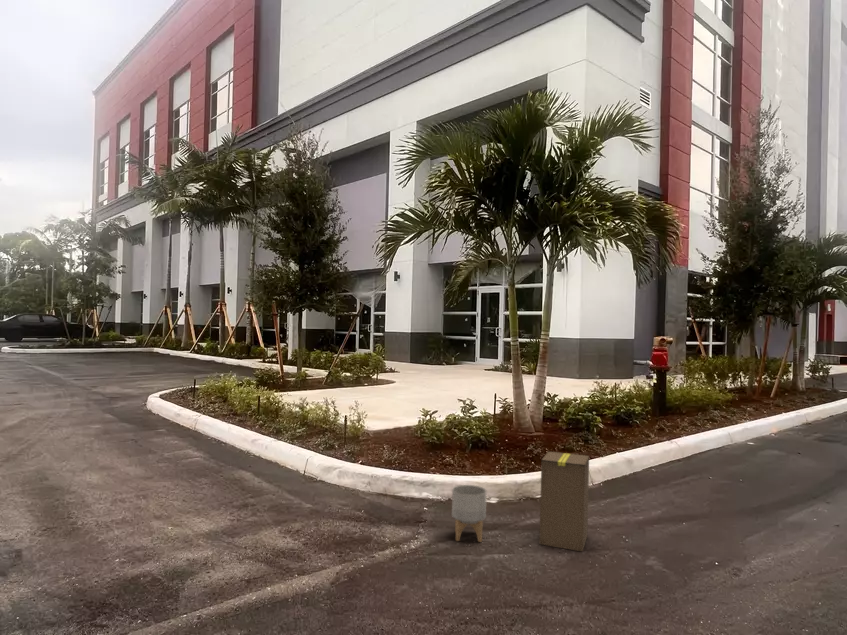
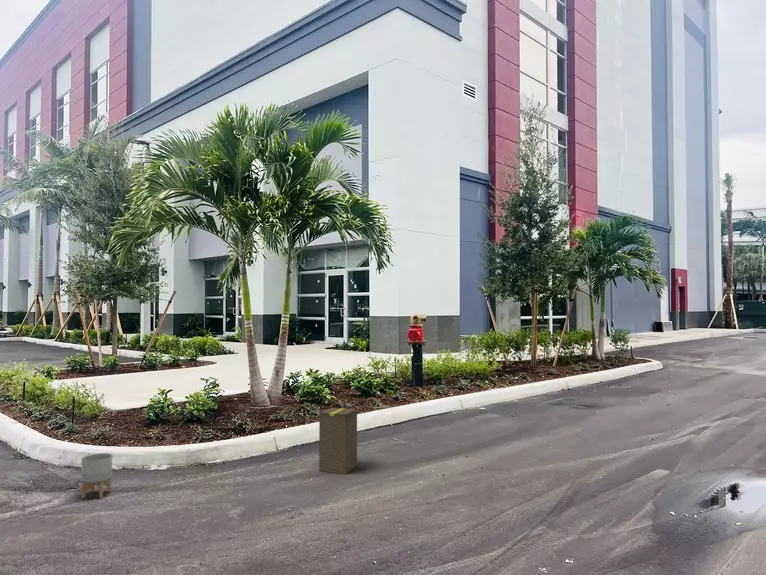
cardboard box: present [539,452,589,551] -> present [319,408,357,474]

